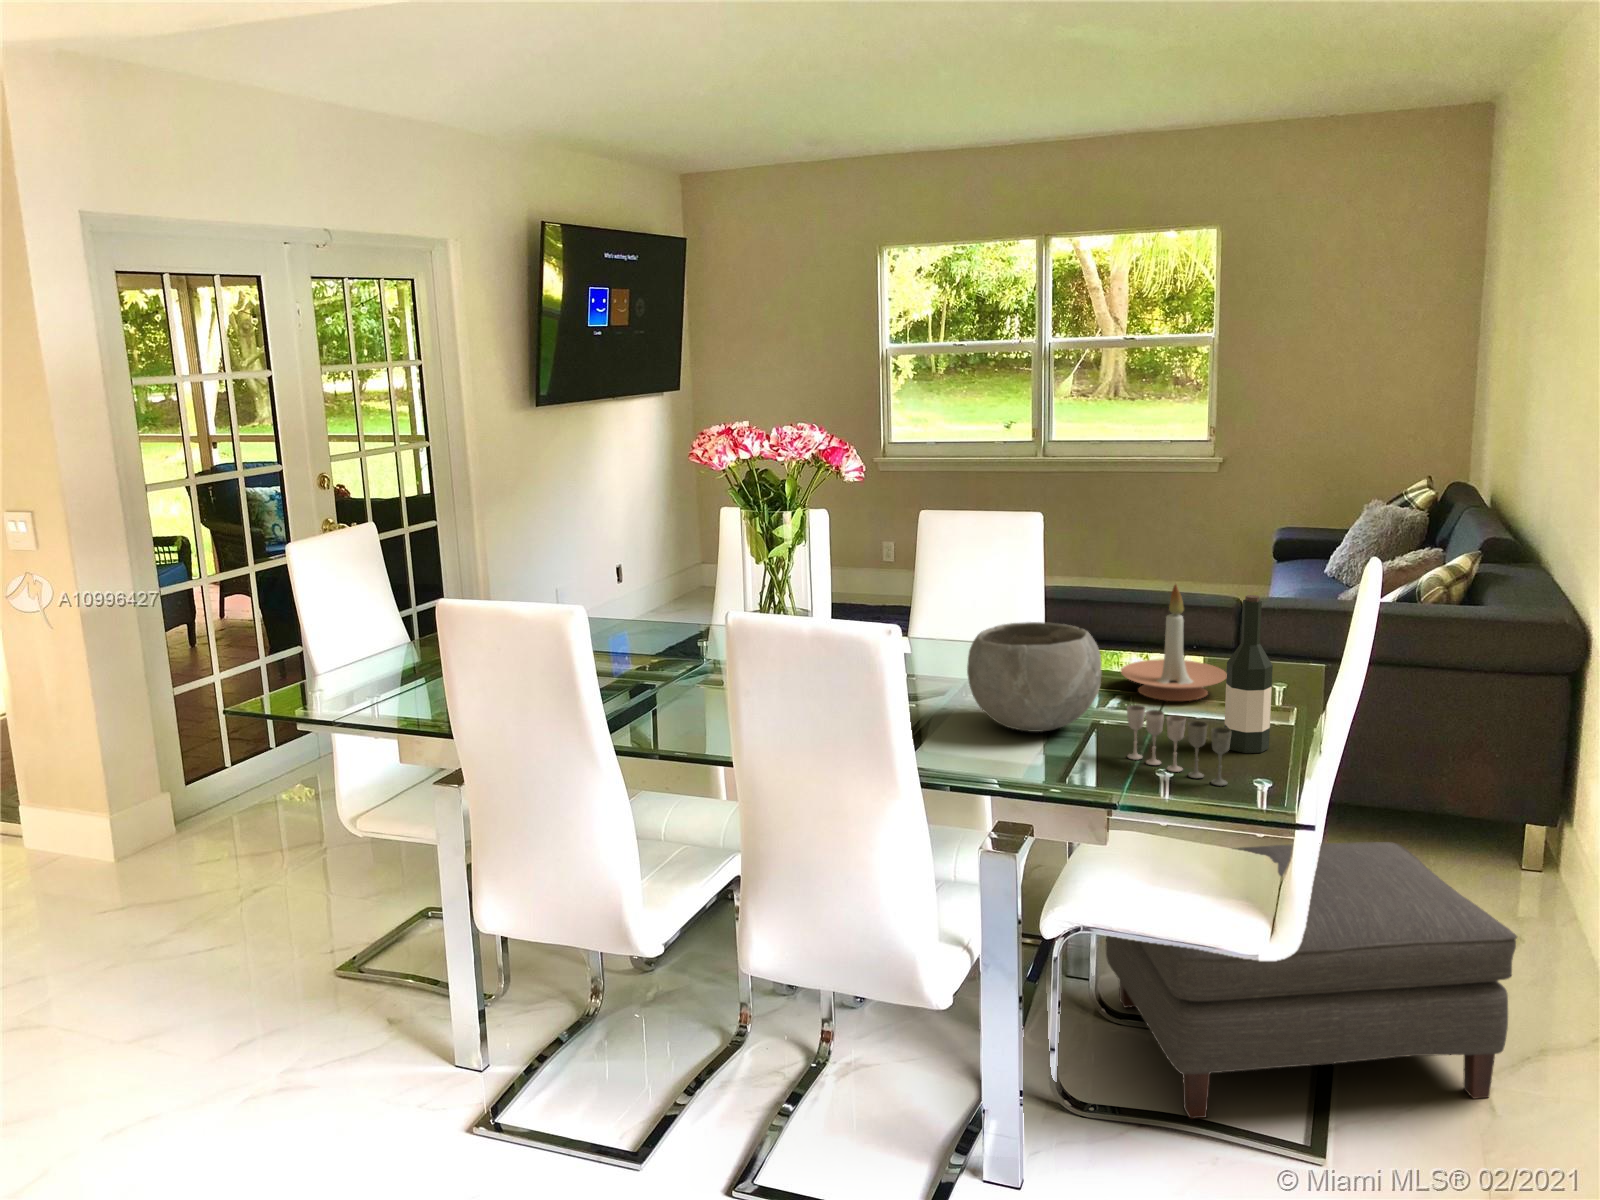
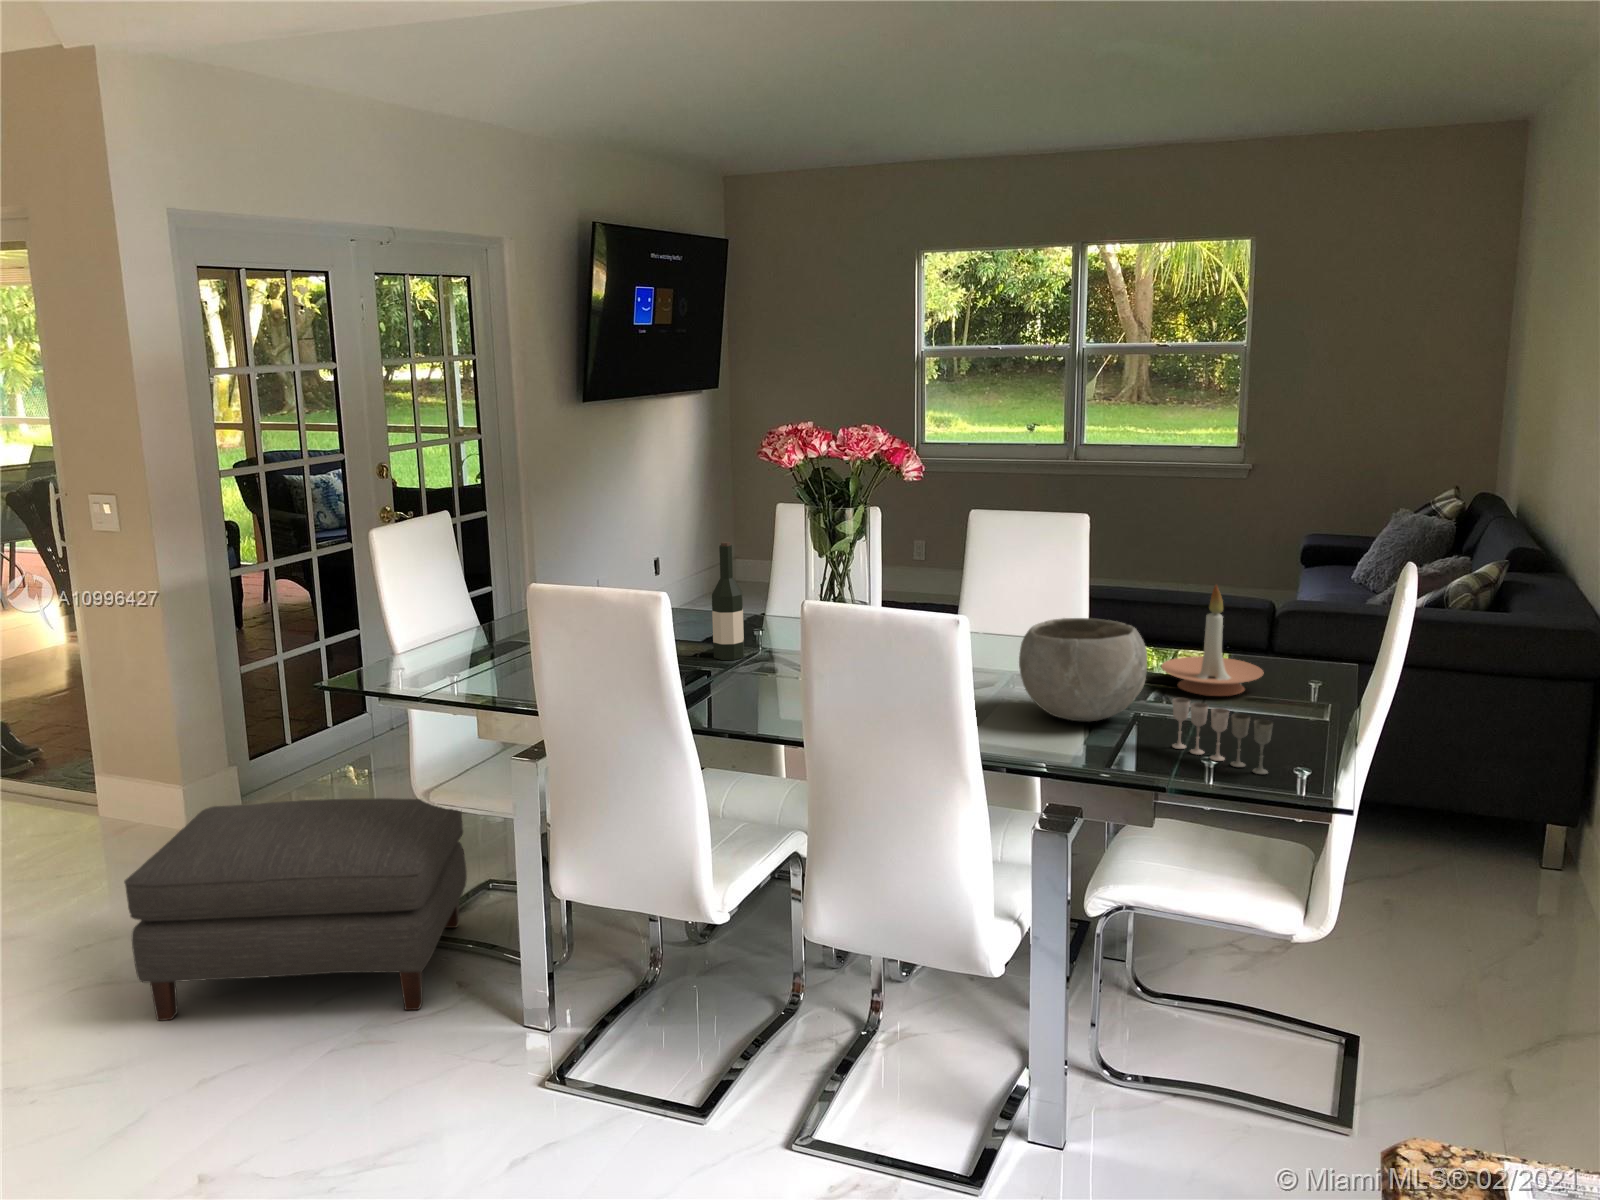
wine bottle: present [1224,595,1273,753] -> present [712,542,744,660]
ottoman: present [1106,842,1517,1119] -> present [124,798,467,1021]

